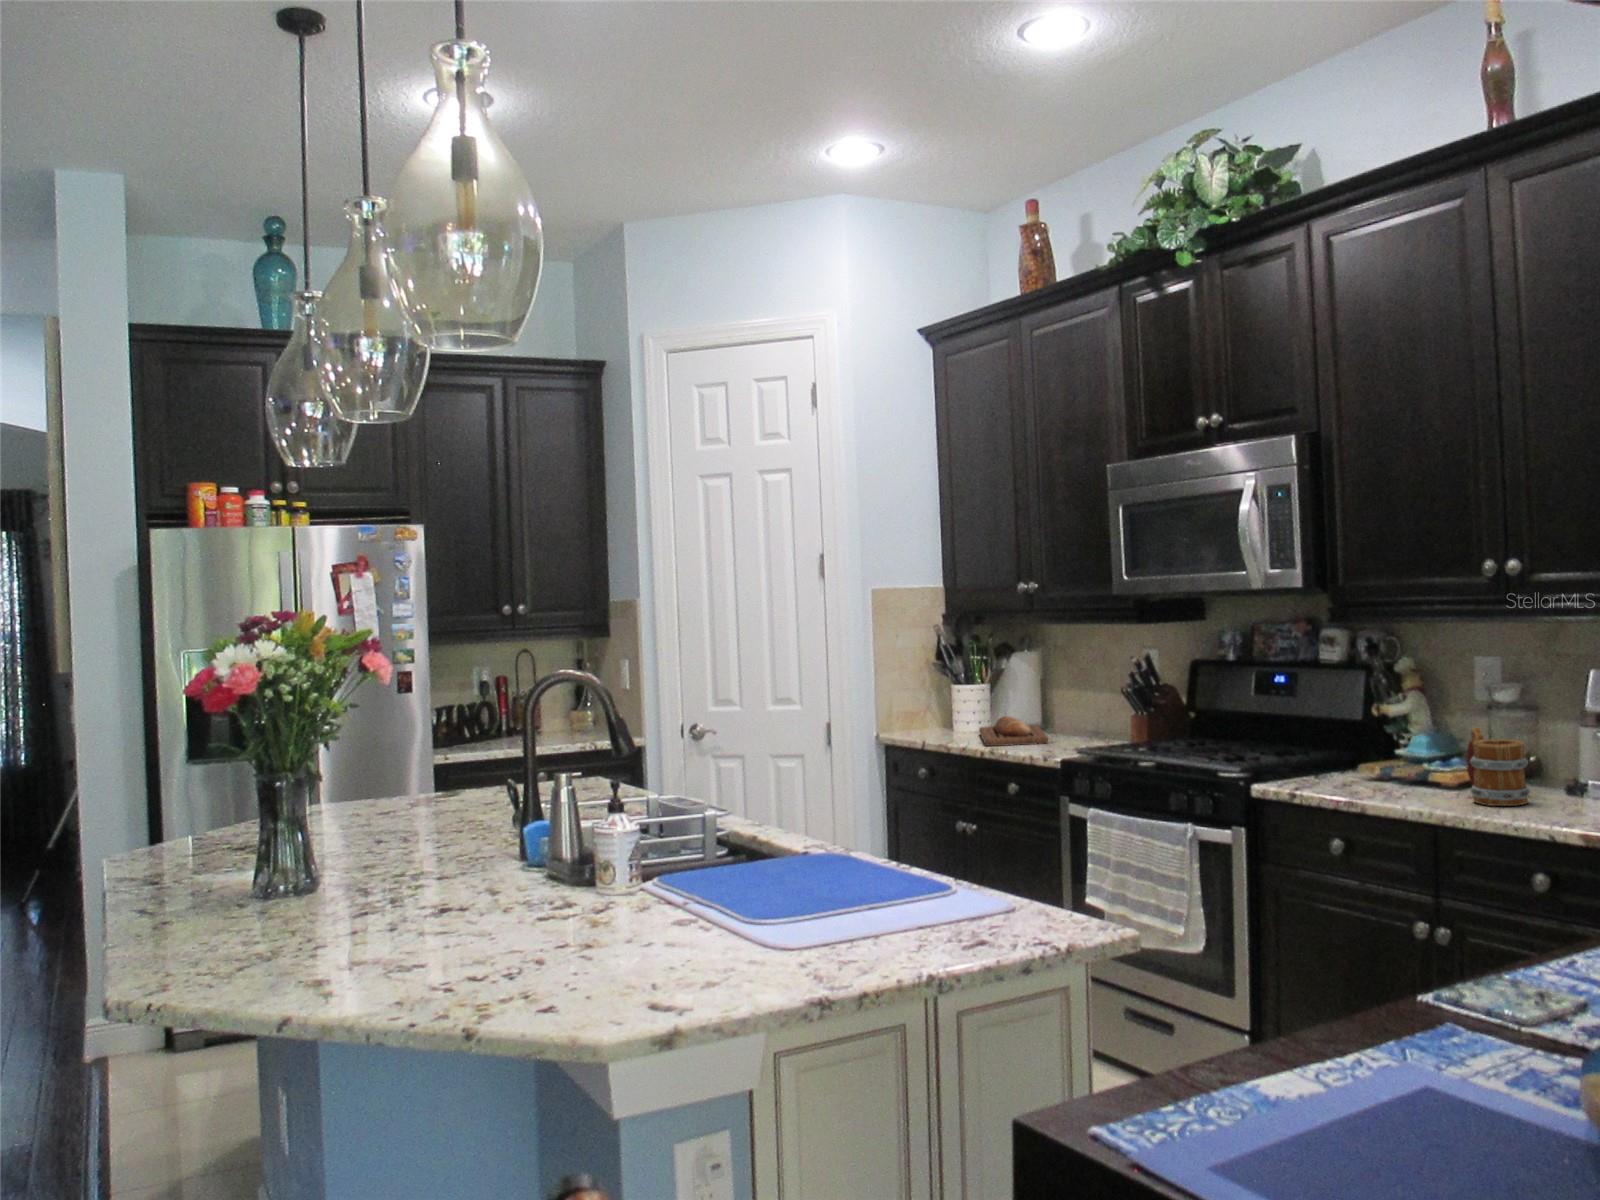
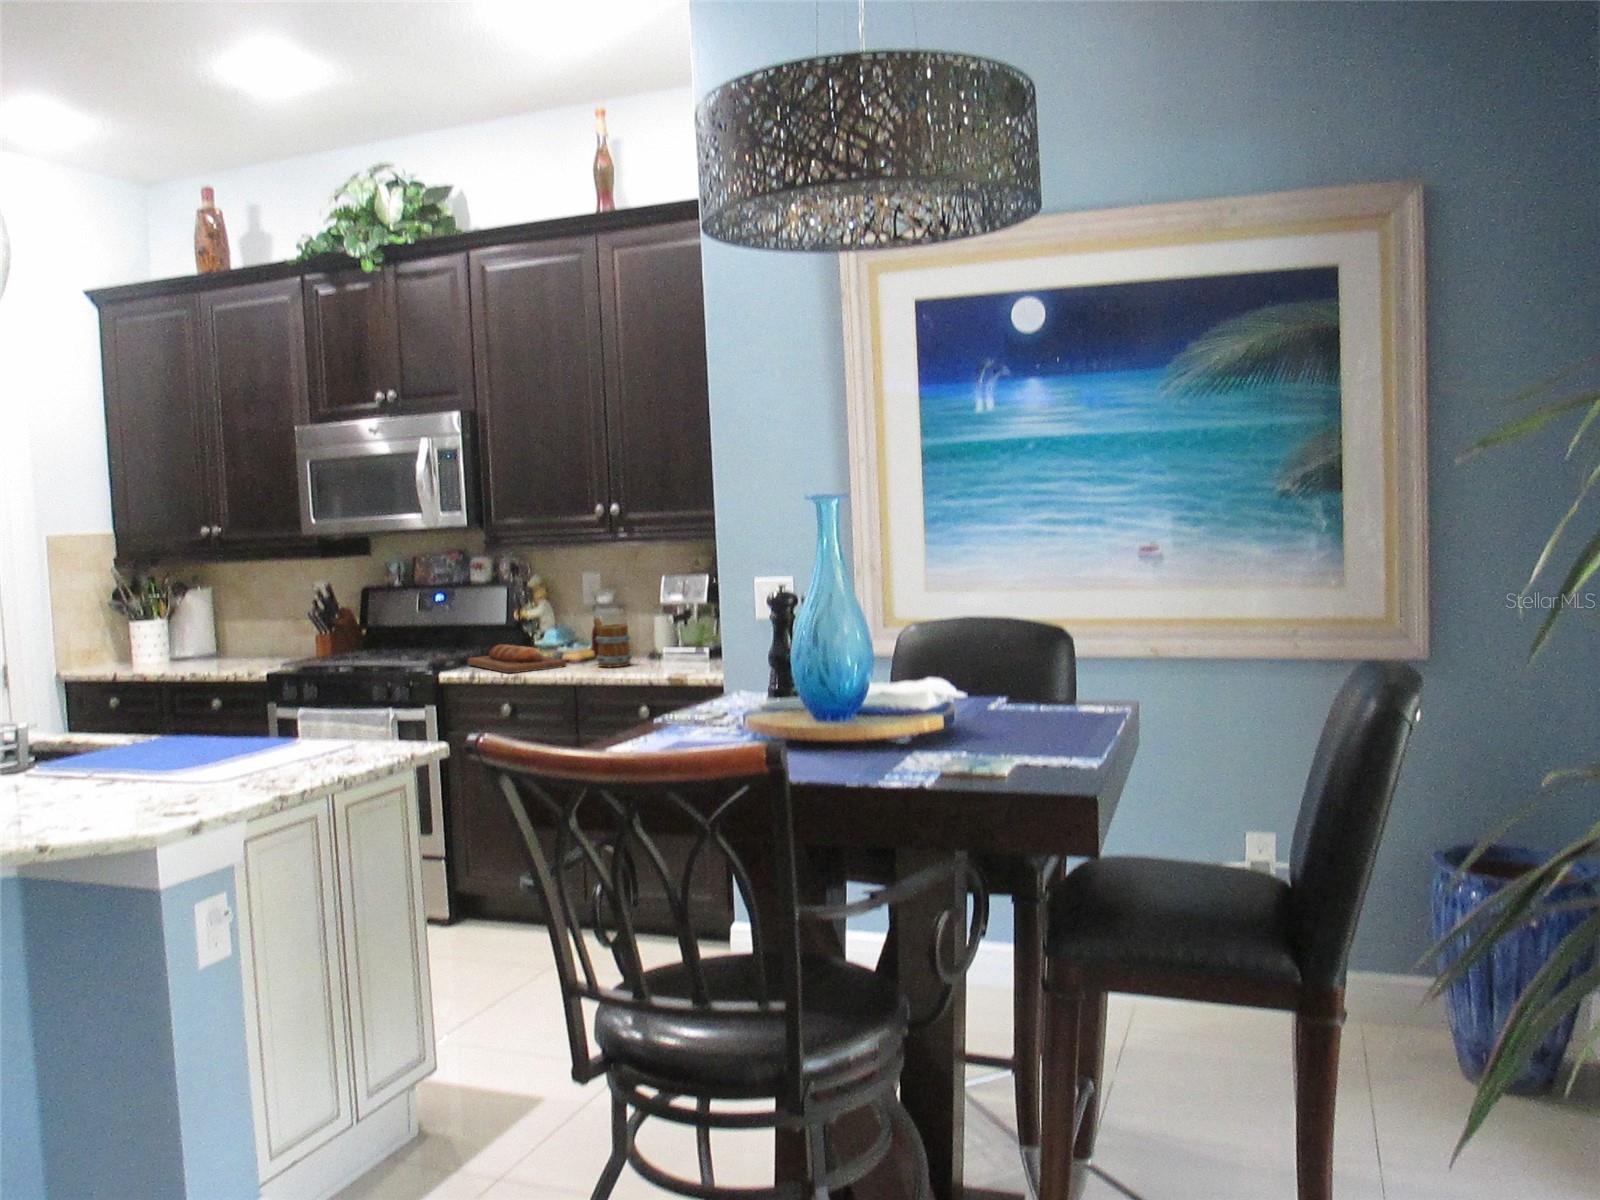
bread loaf: present [979,716,1048,746] -> present [468,645,566,673]

